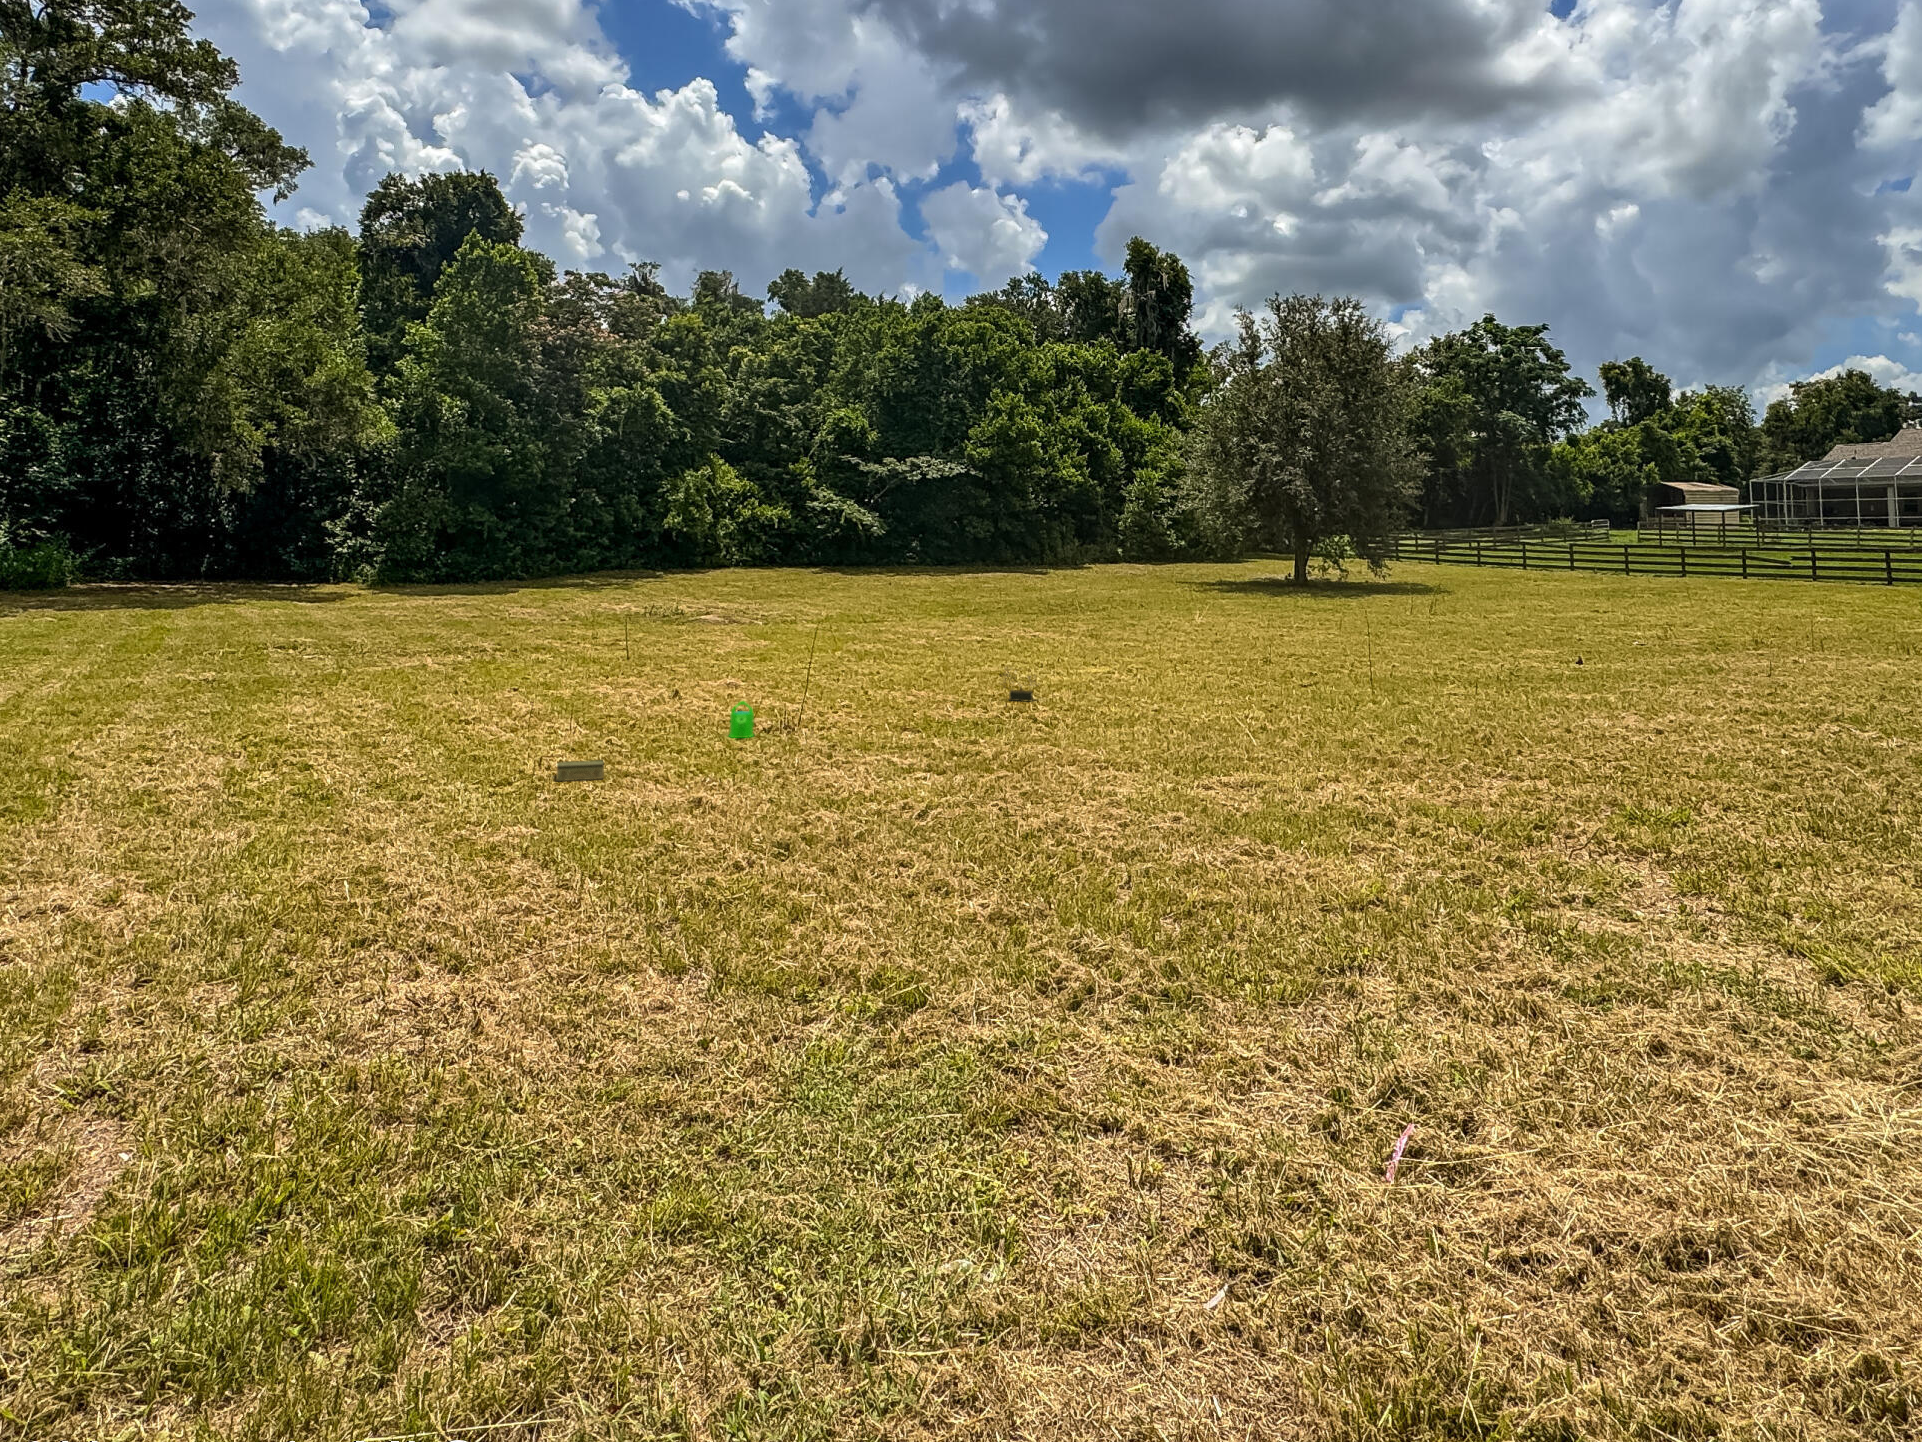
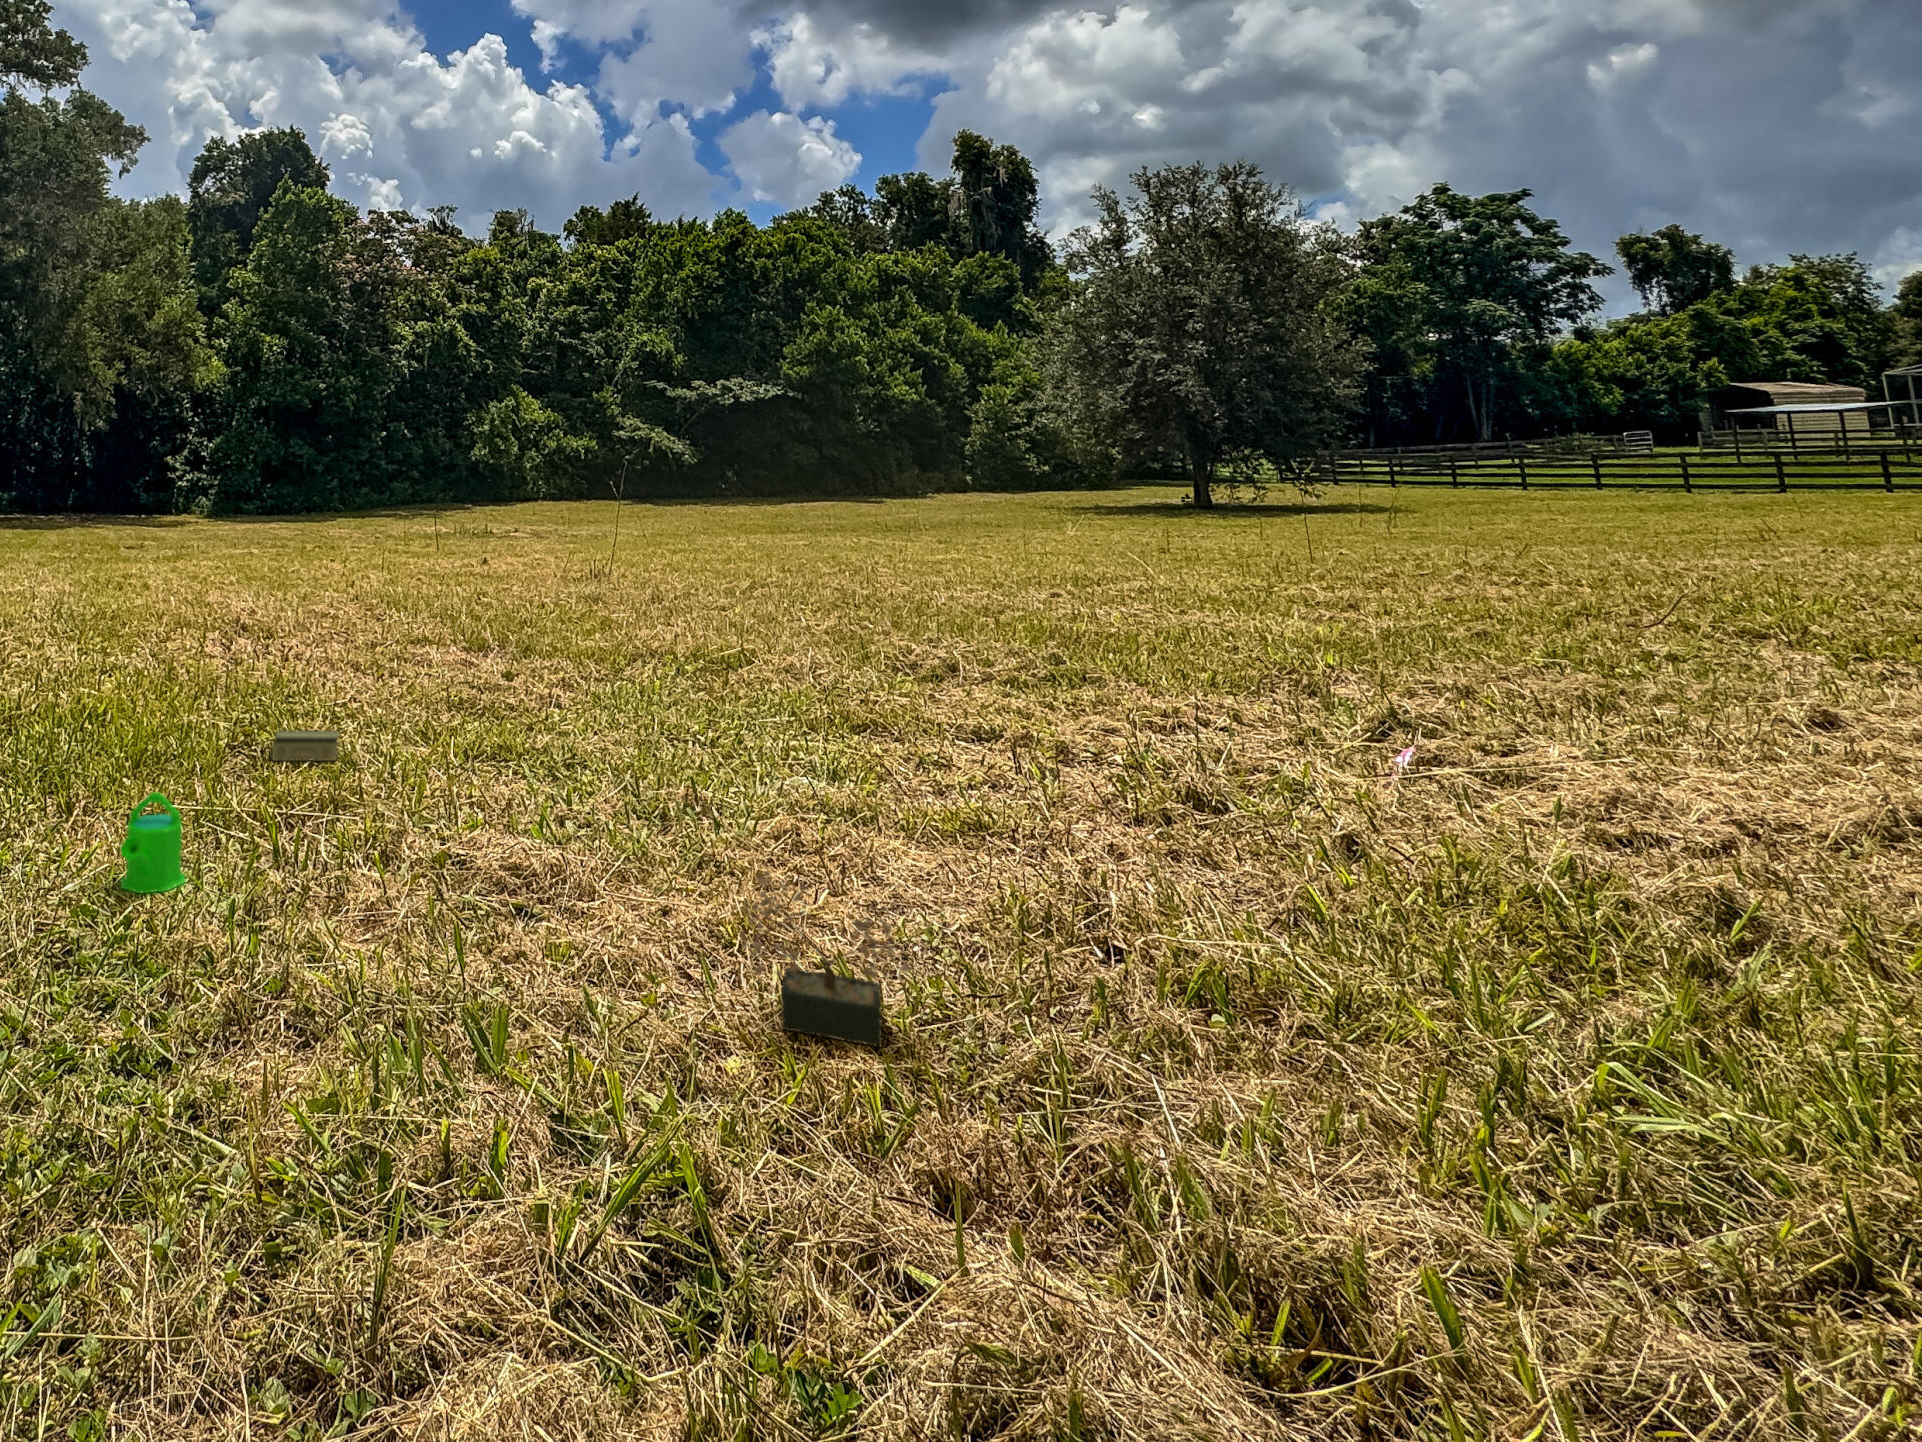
decorative plant: present [1003,668,1038,702] -> present [741,870,909,1047]
watering can: present [729,701,754,738] -> present [120,792,185,893]

